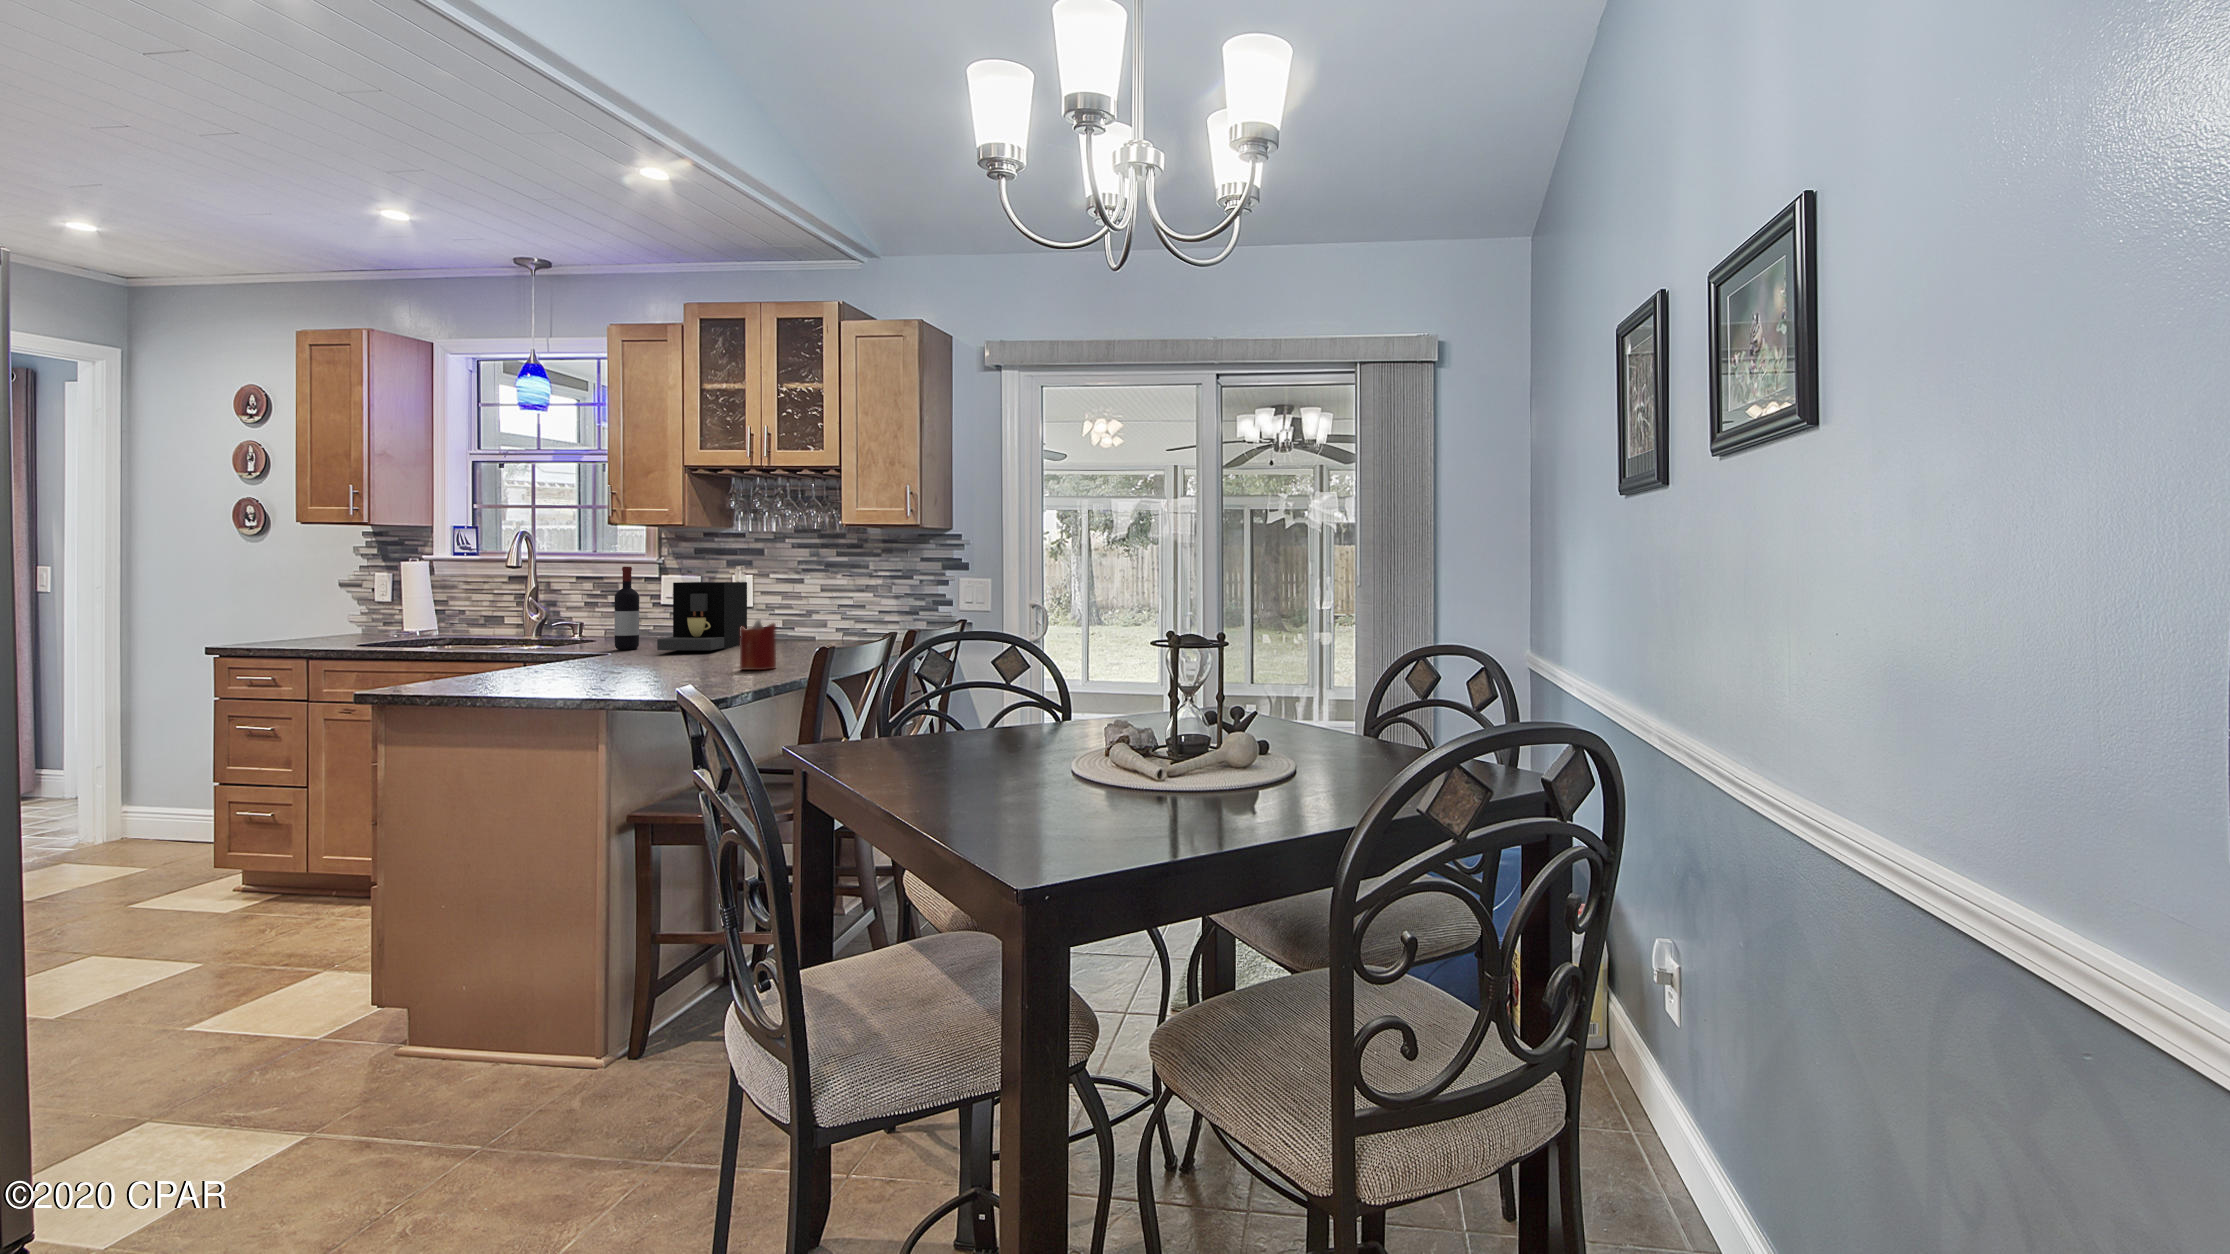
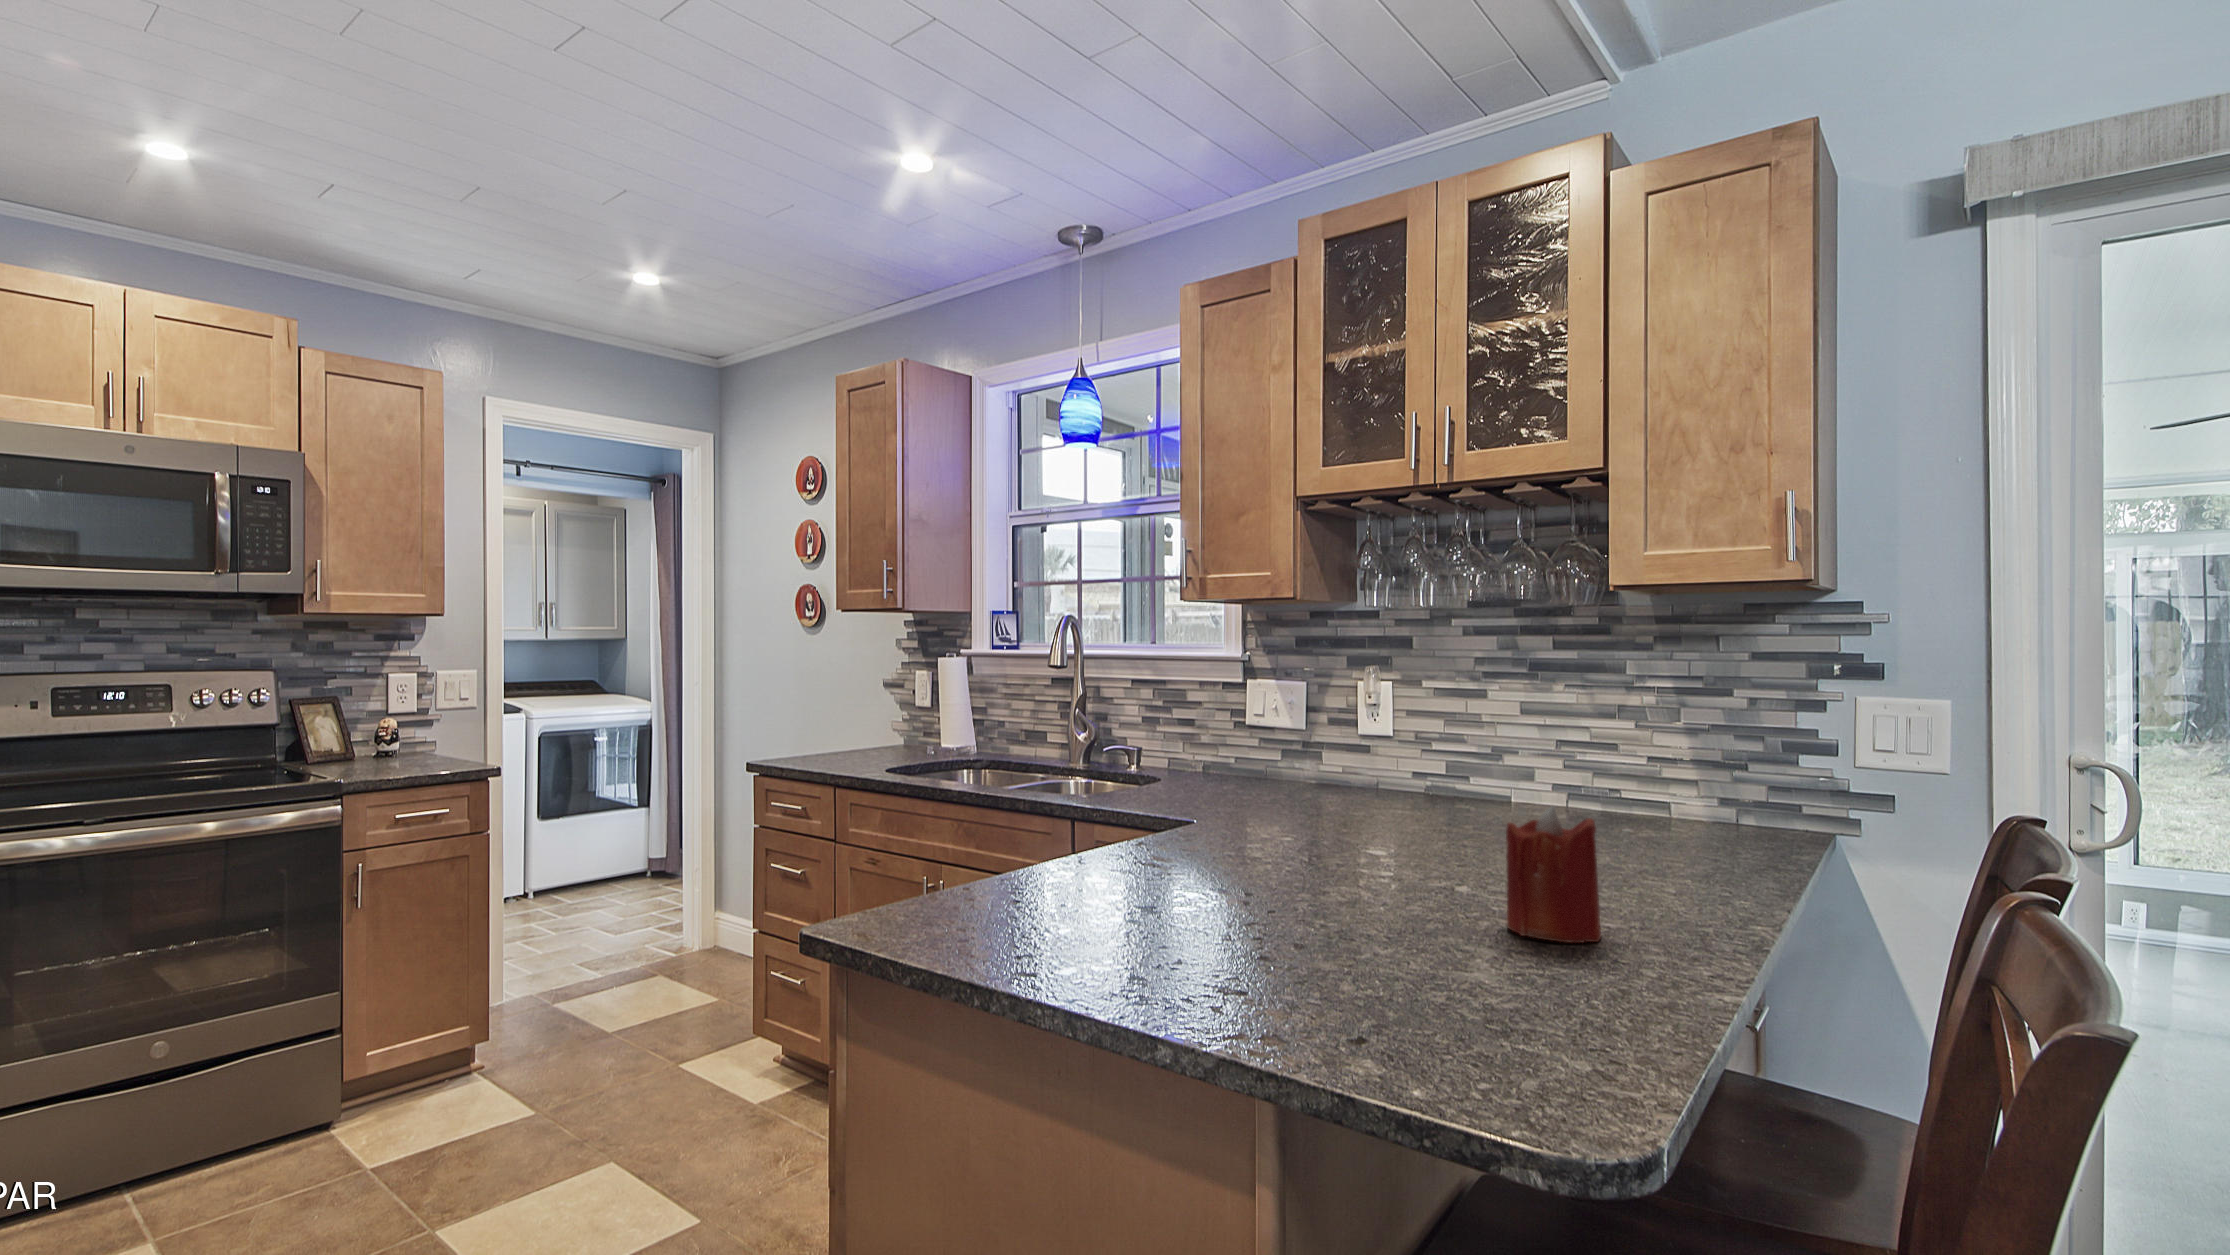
wine bottle: present [614,567,639,650] -> none [1191,668,1227,806]
coffee maker: present [657,582,747,650] -> none [1268,694,1402,830]

